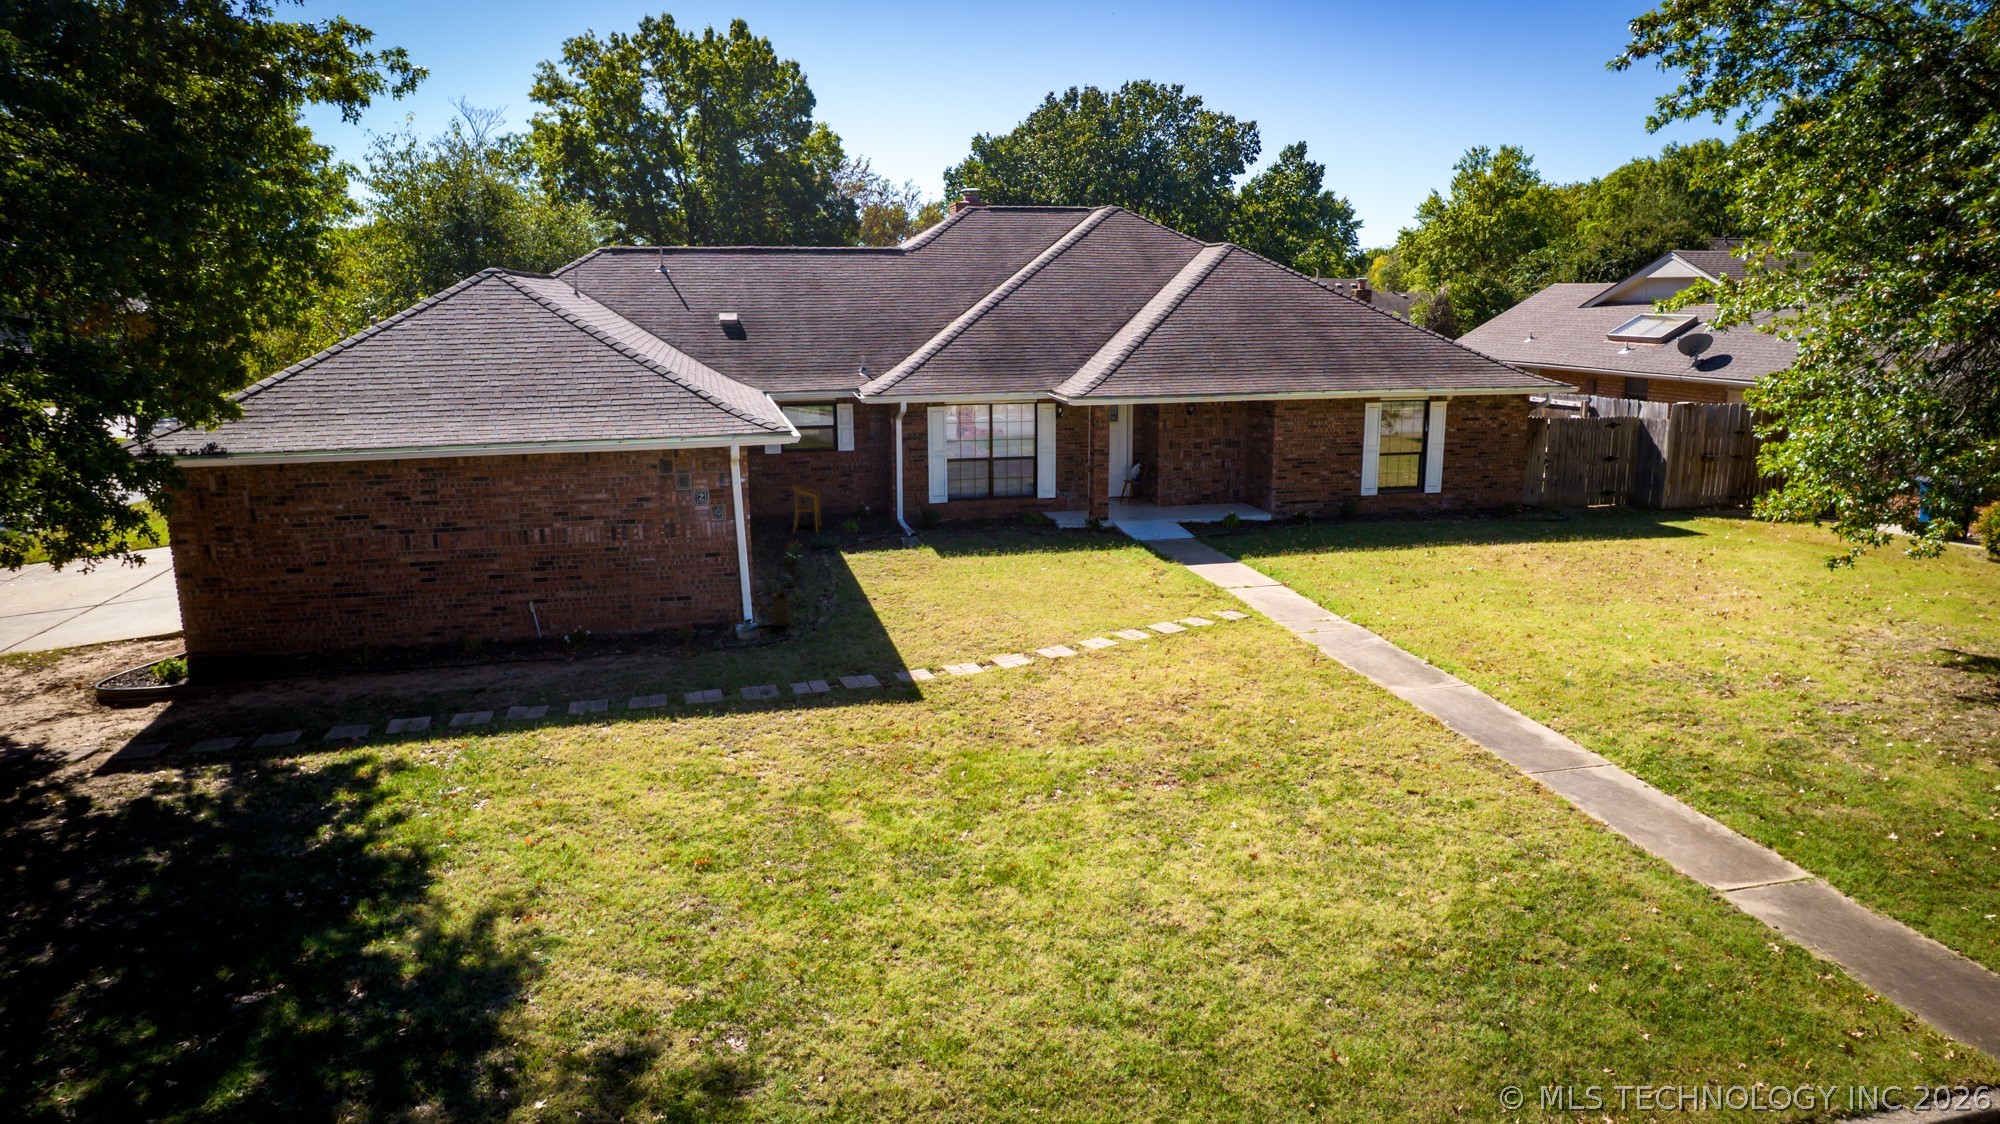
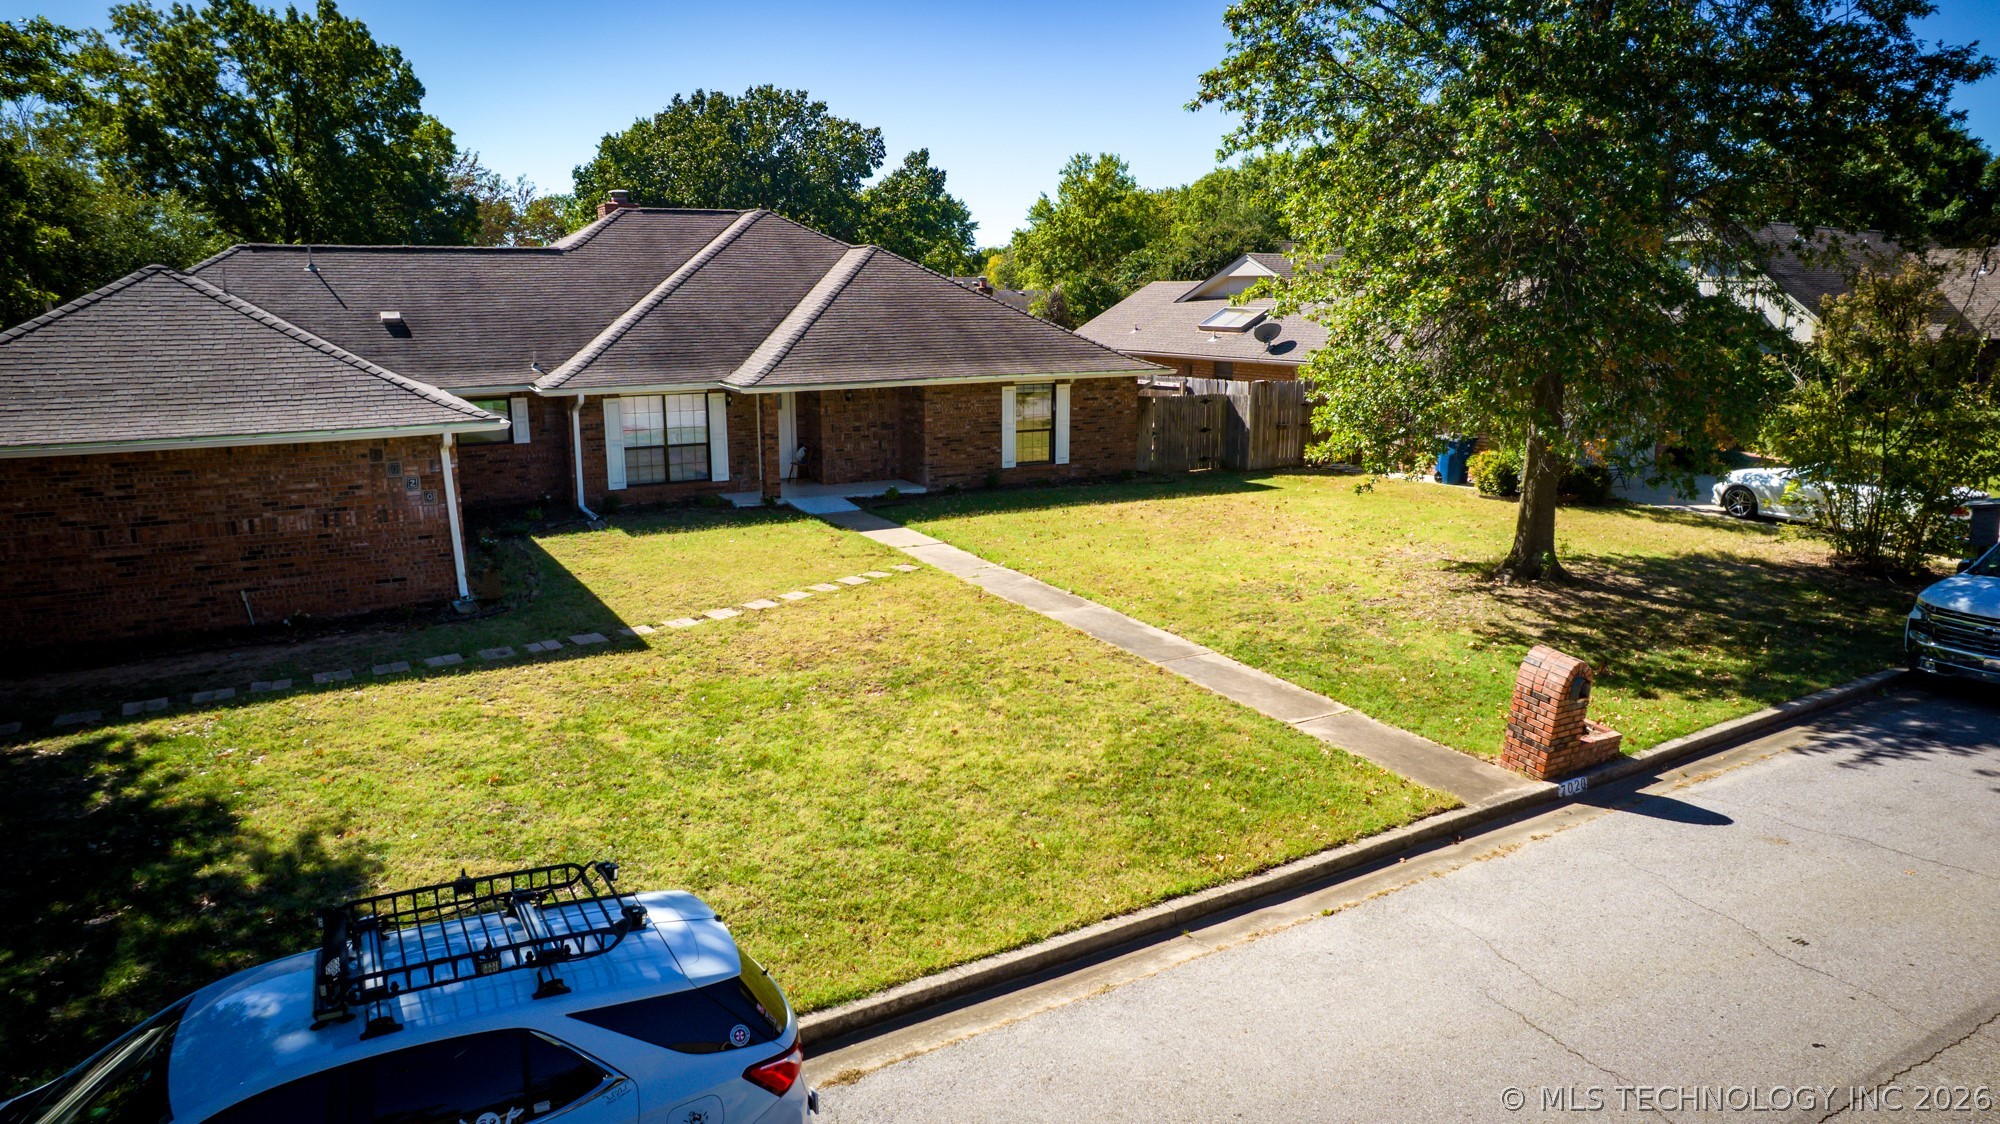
chair: present [792,486,821,531] -> none [471,474,502,519]

